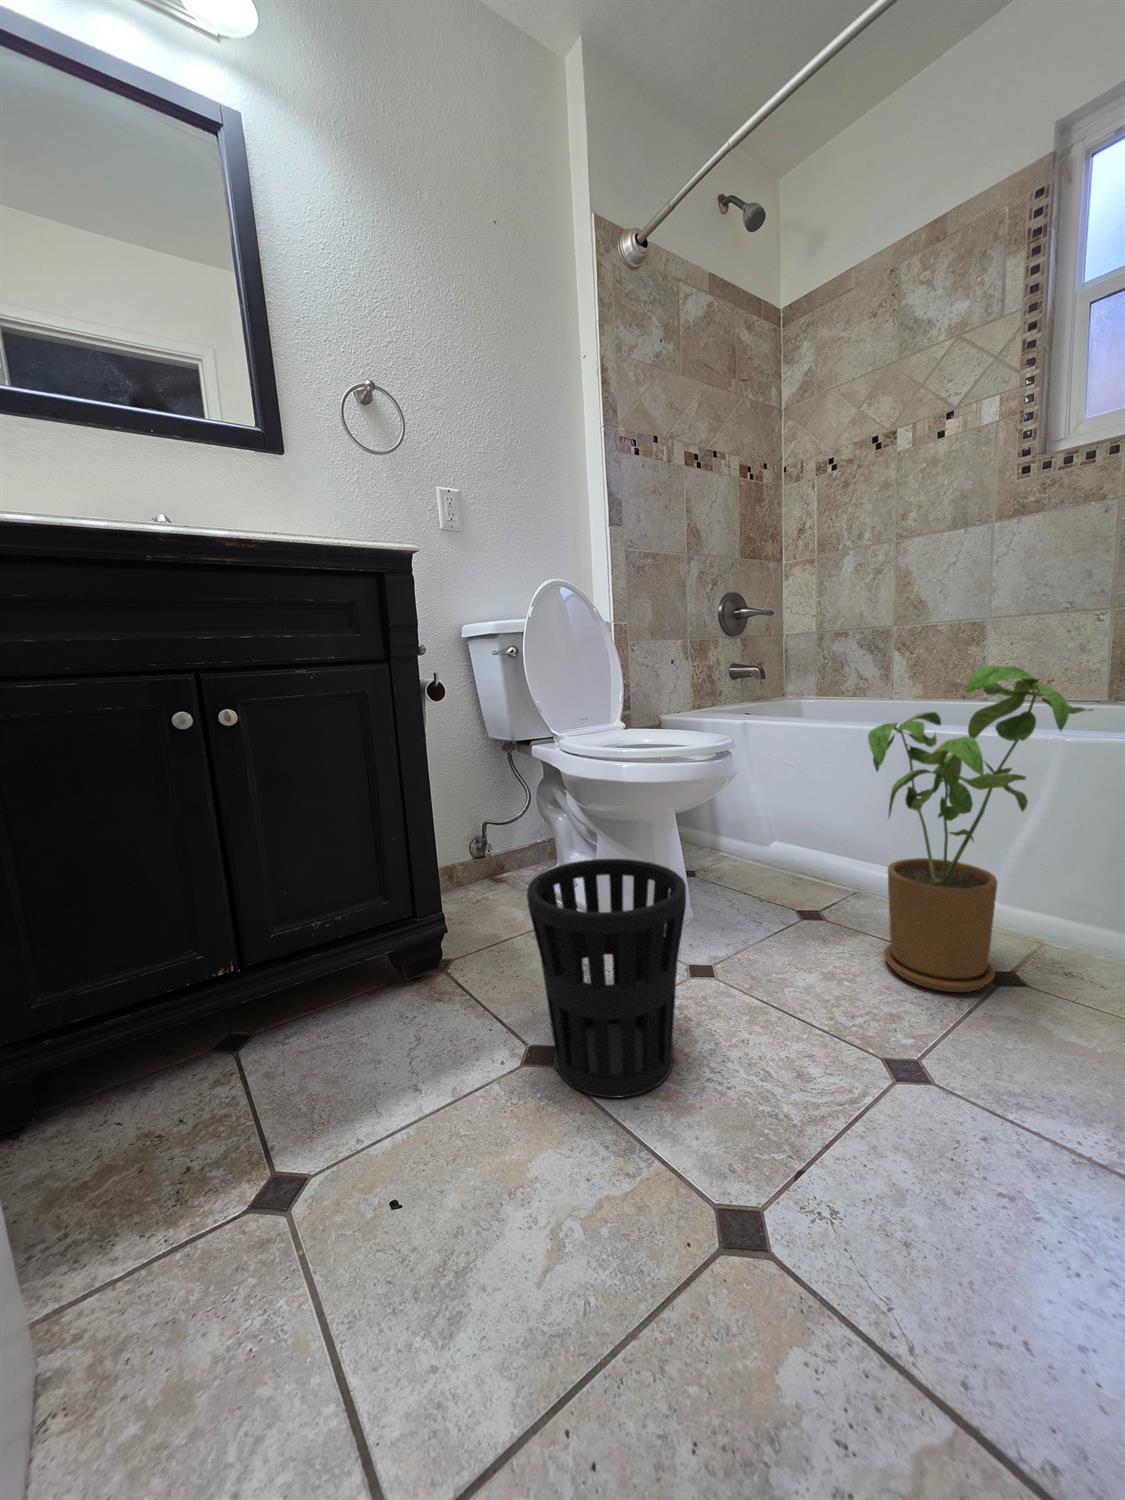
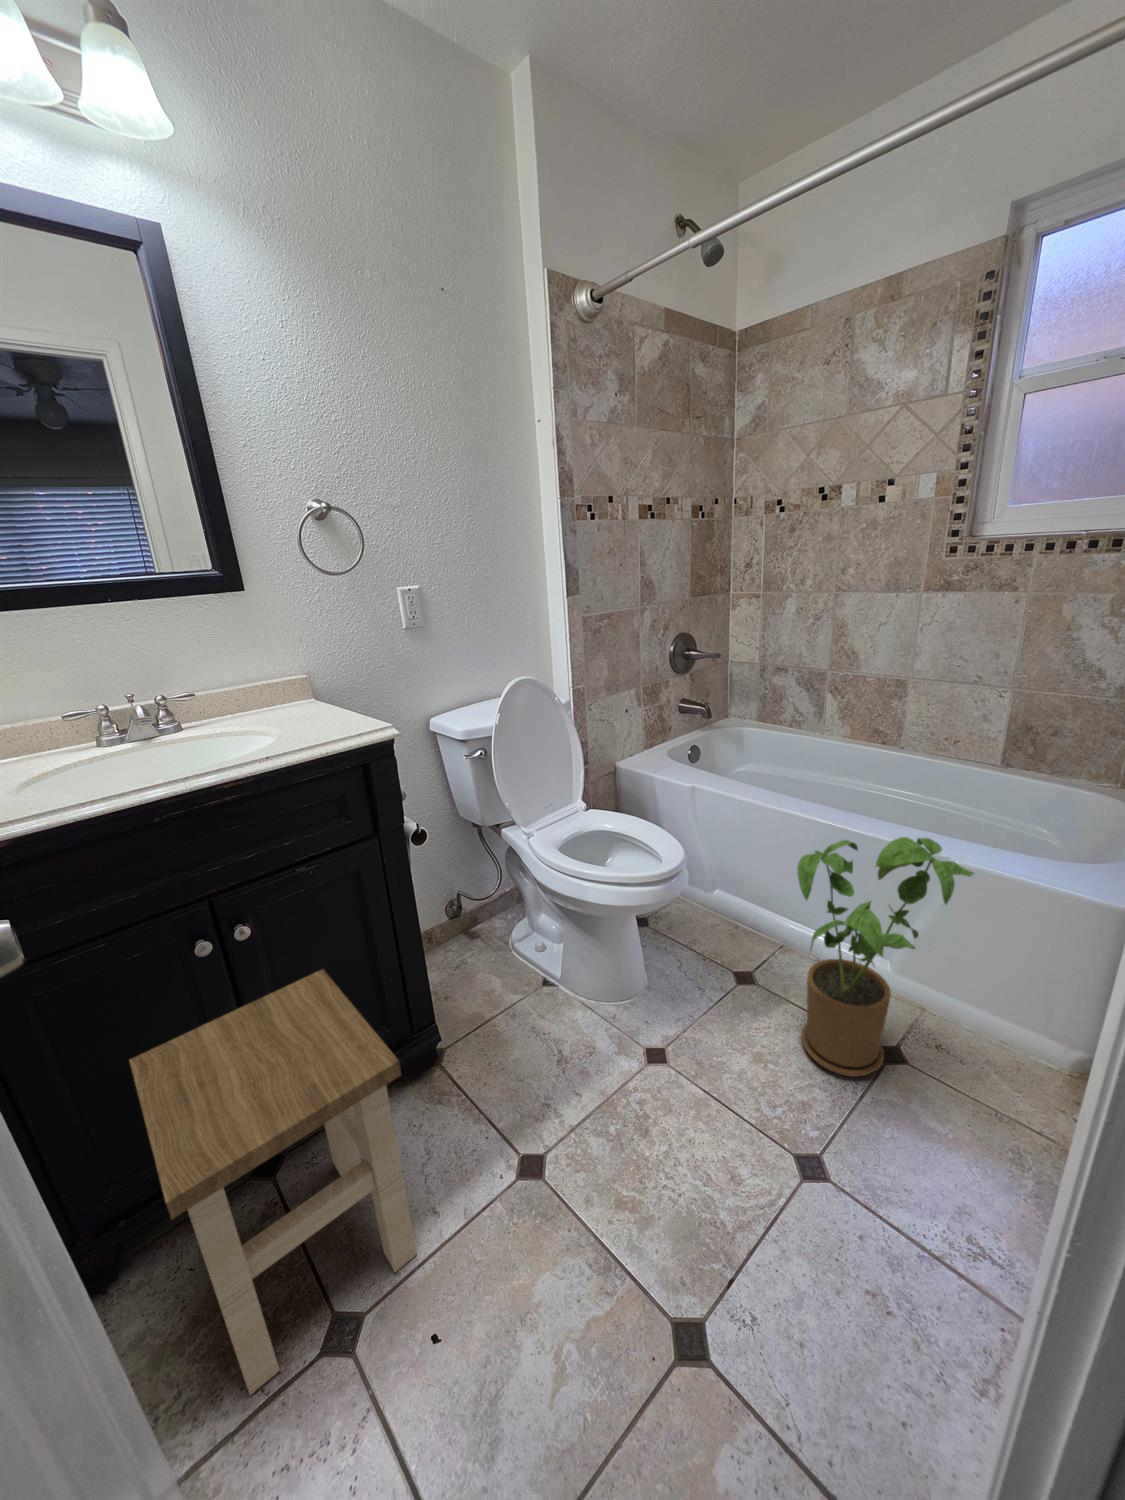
stool: none [65,791,388,1242] -> present [129,969,417,1394]
wastebasket: present [527,859,686,1098] -> none [519,1006,648,1213]

